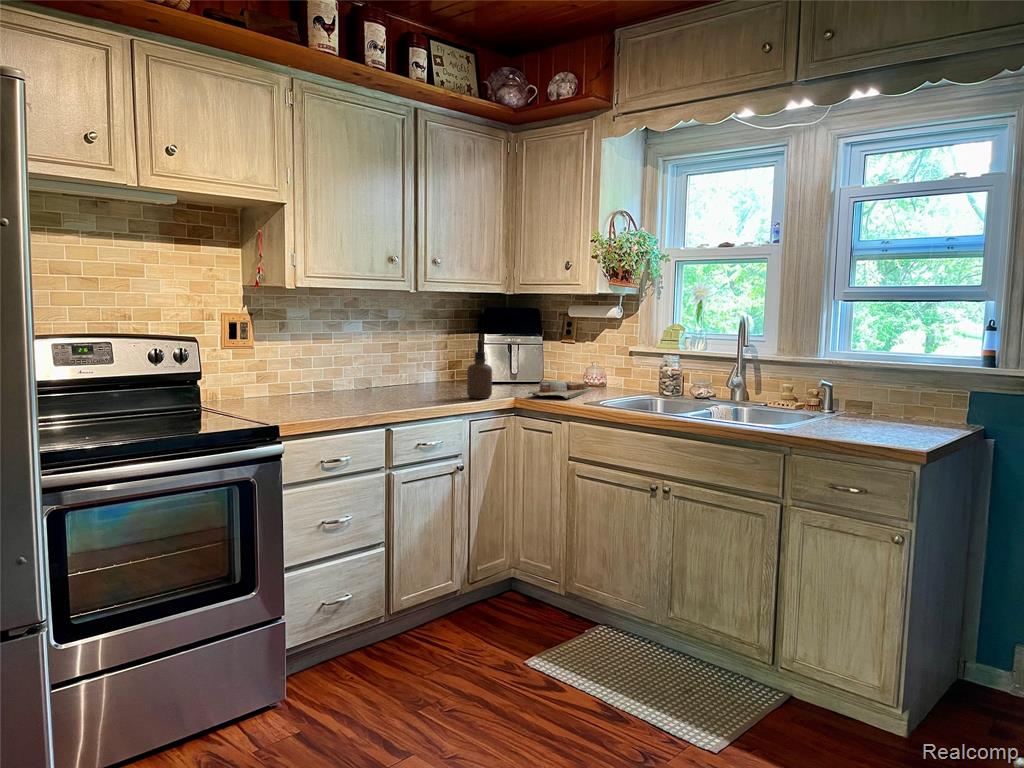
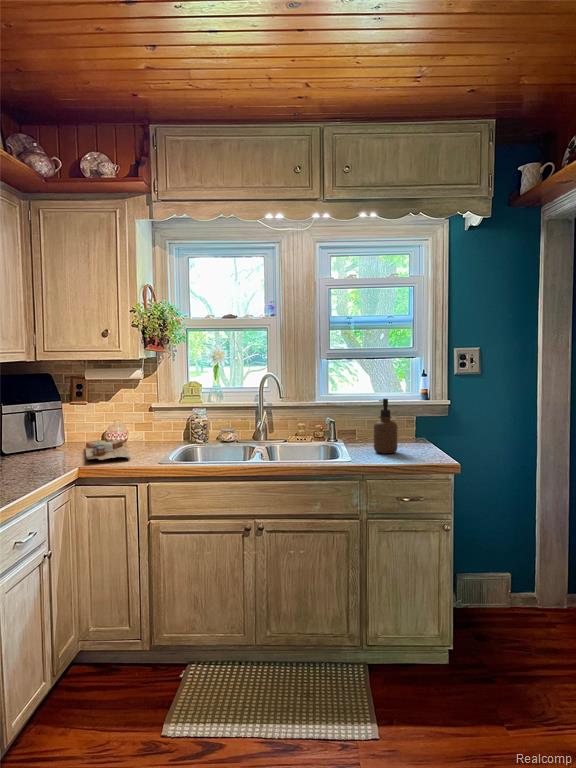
soap dispenser: present [467,340,492,399] -> present [374,399,397,454]

